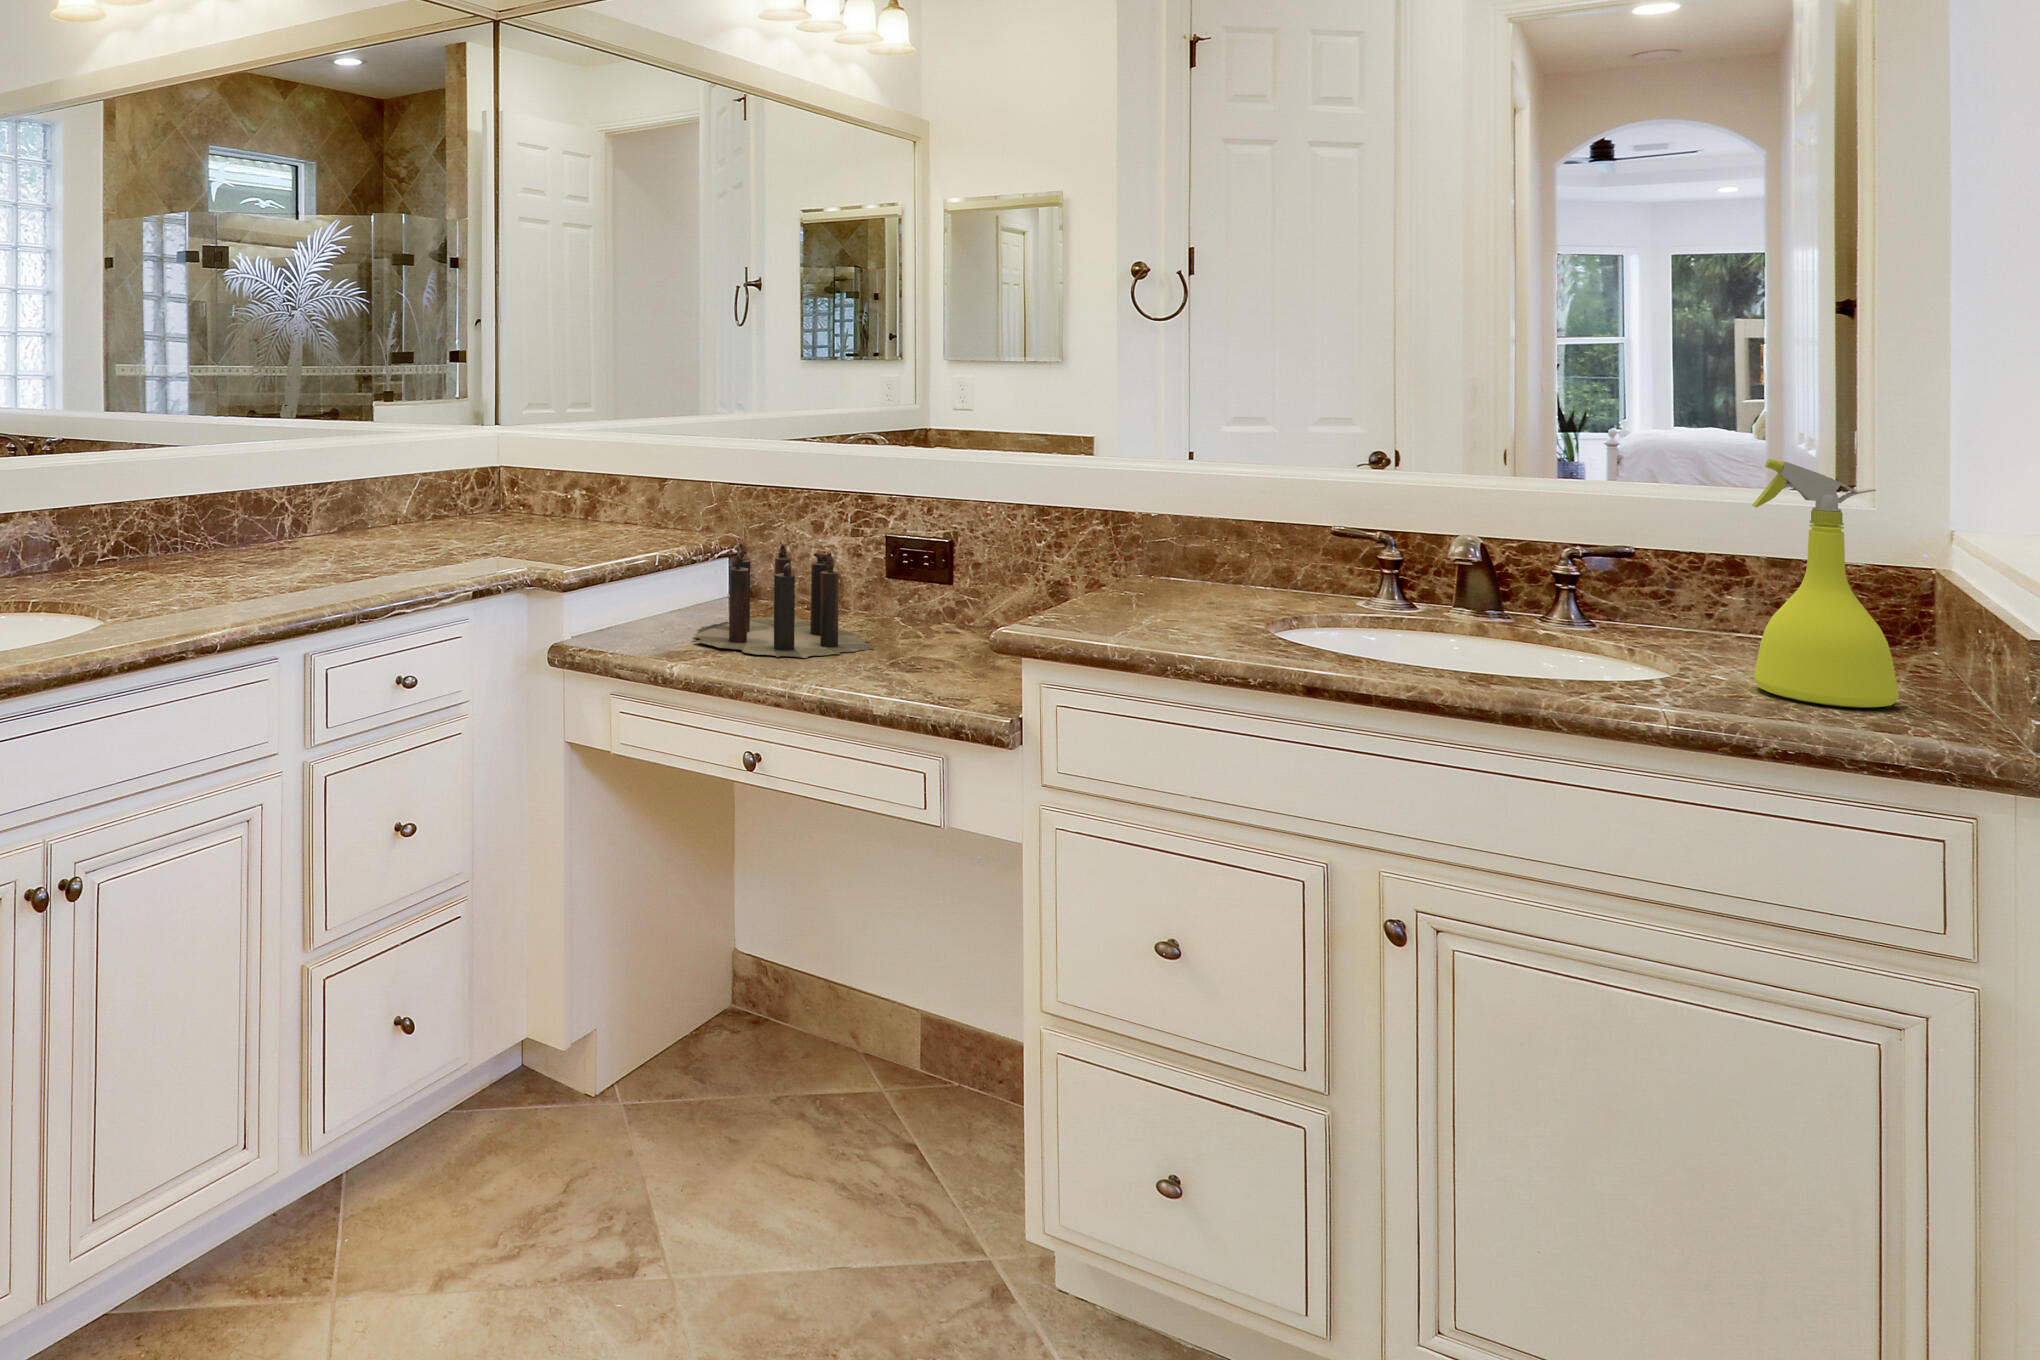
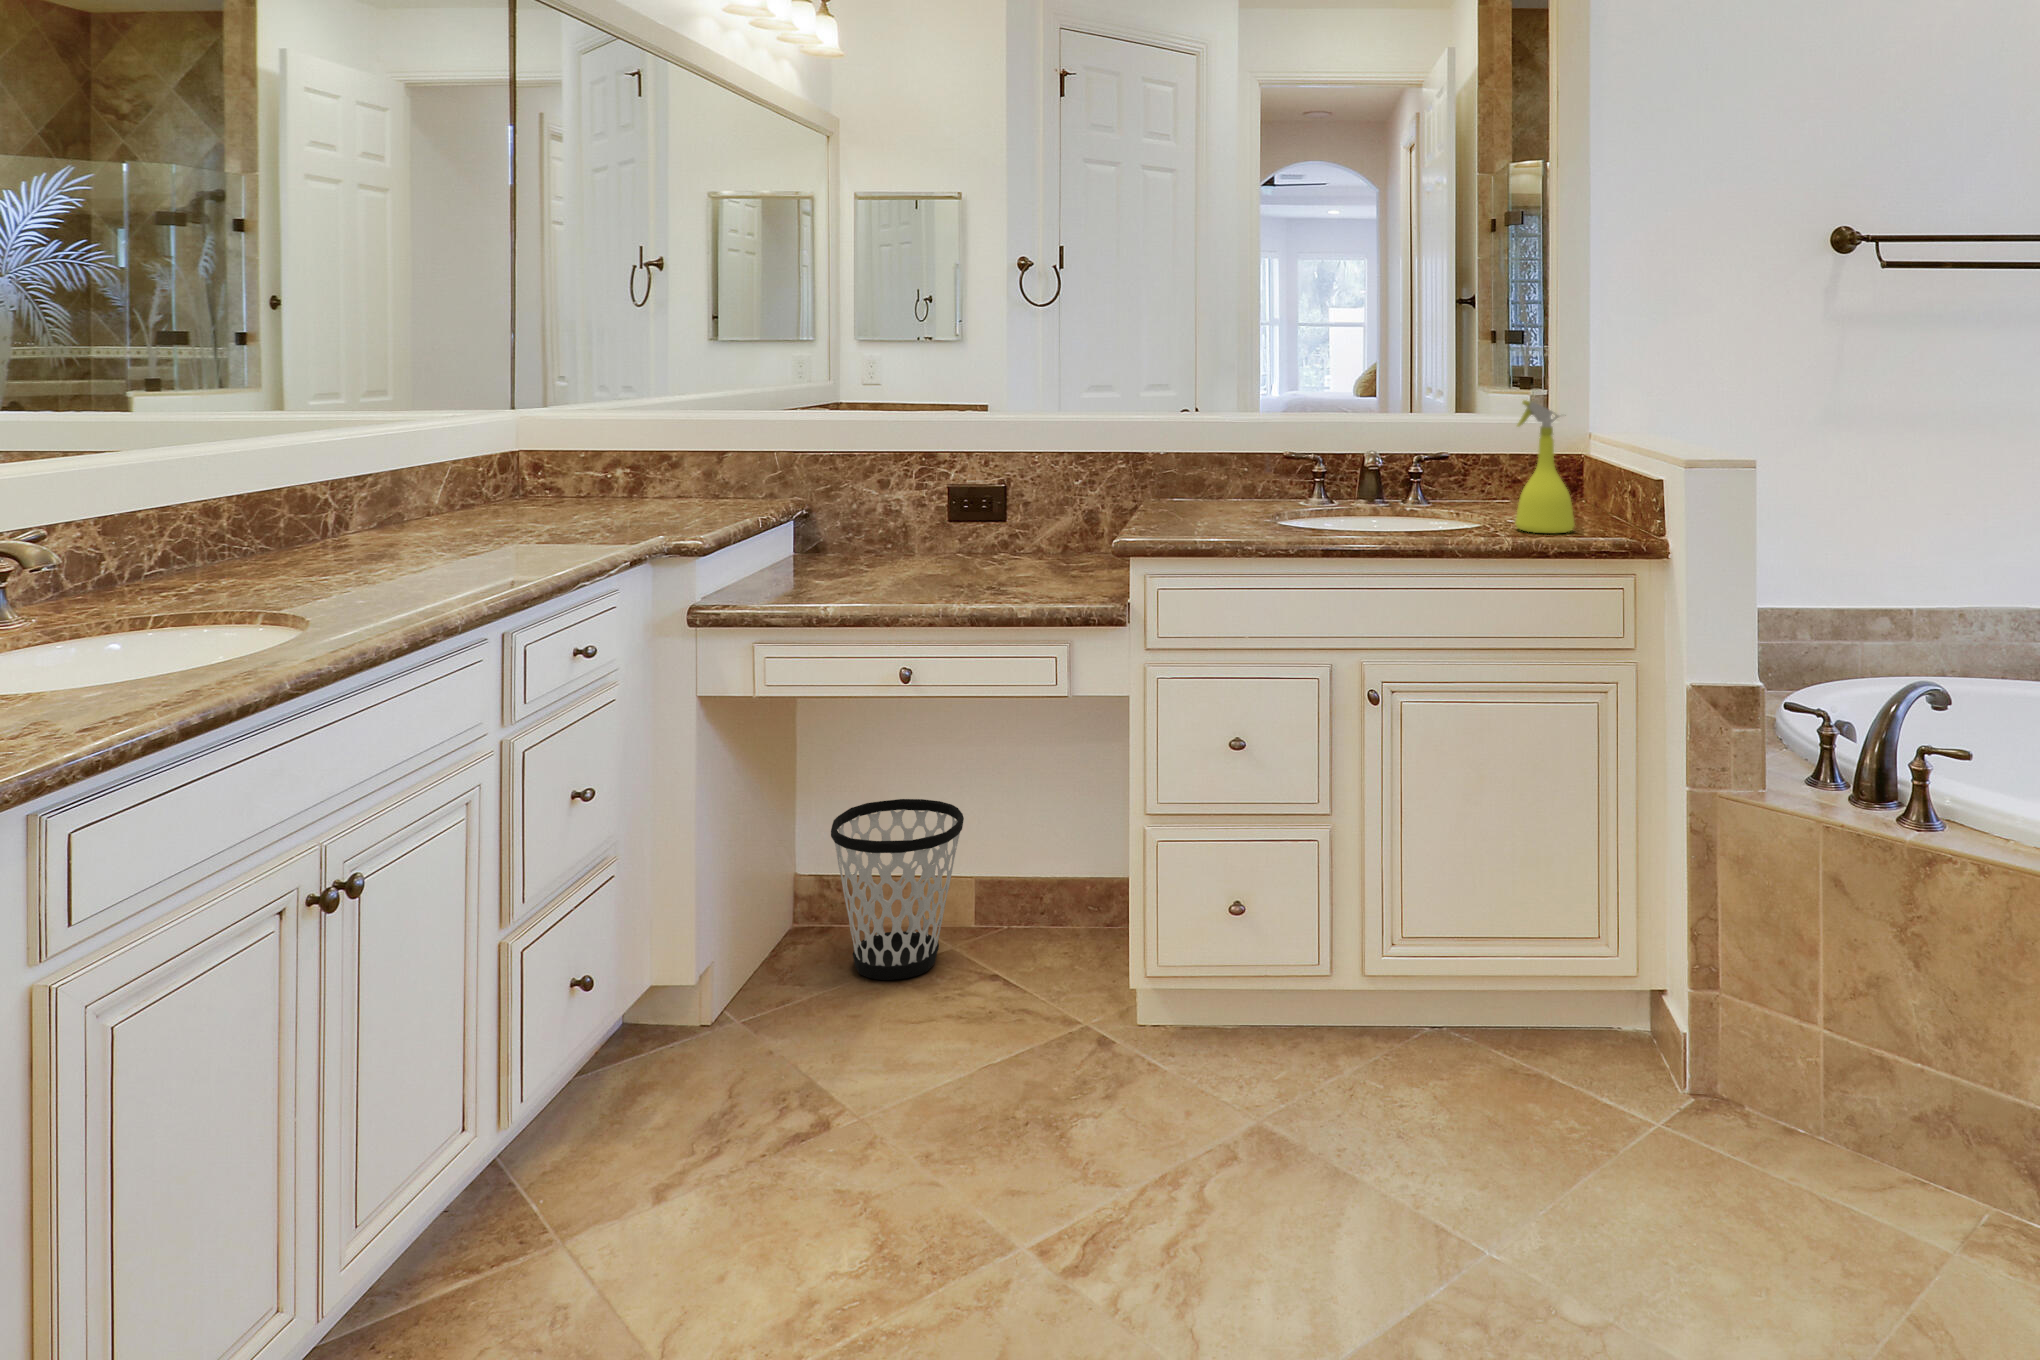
candle: present [693,542,874,658] -> none [813,499,984,592]
wastebasket: none [732,888,888,1112] -> present [831,799,964,980]

